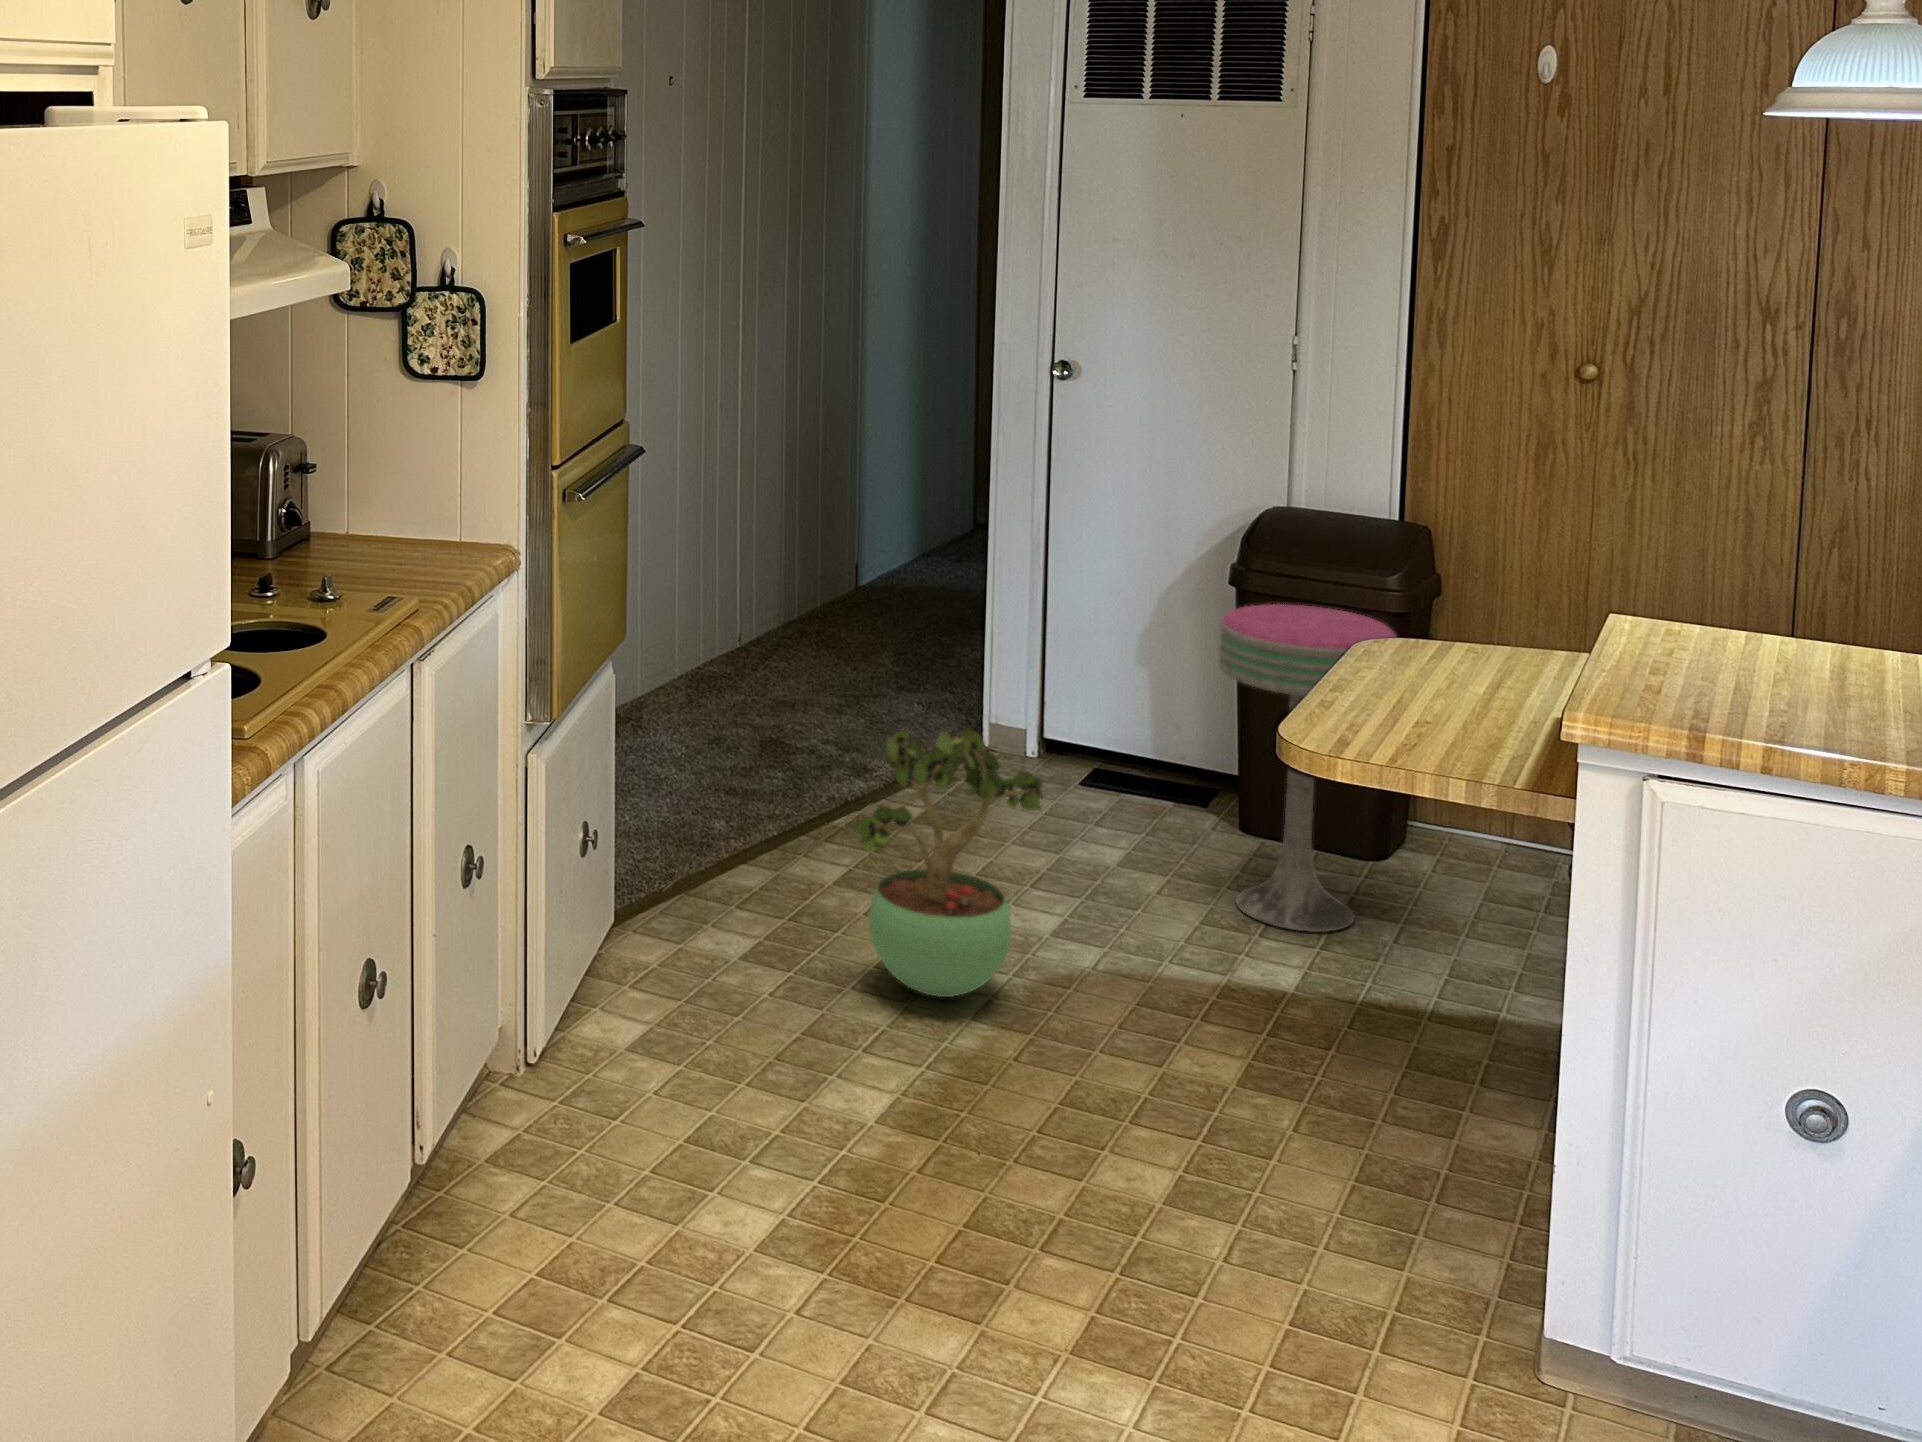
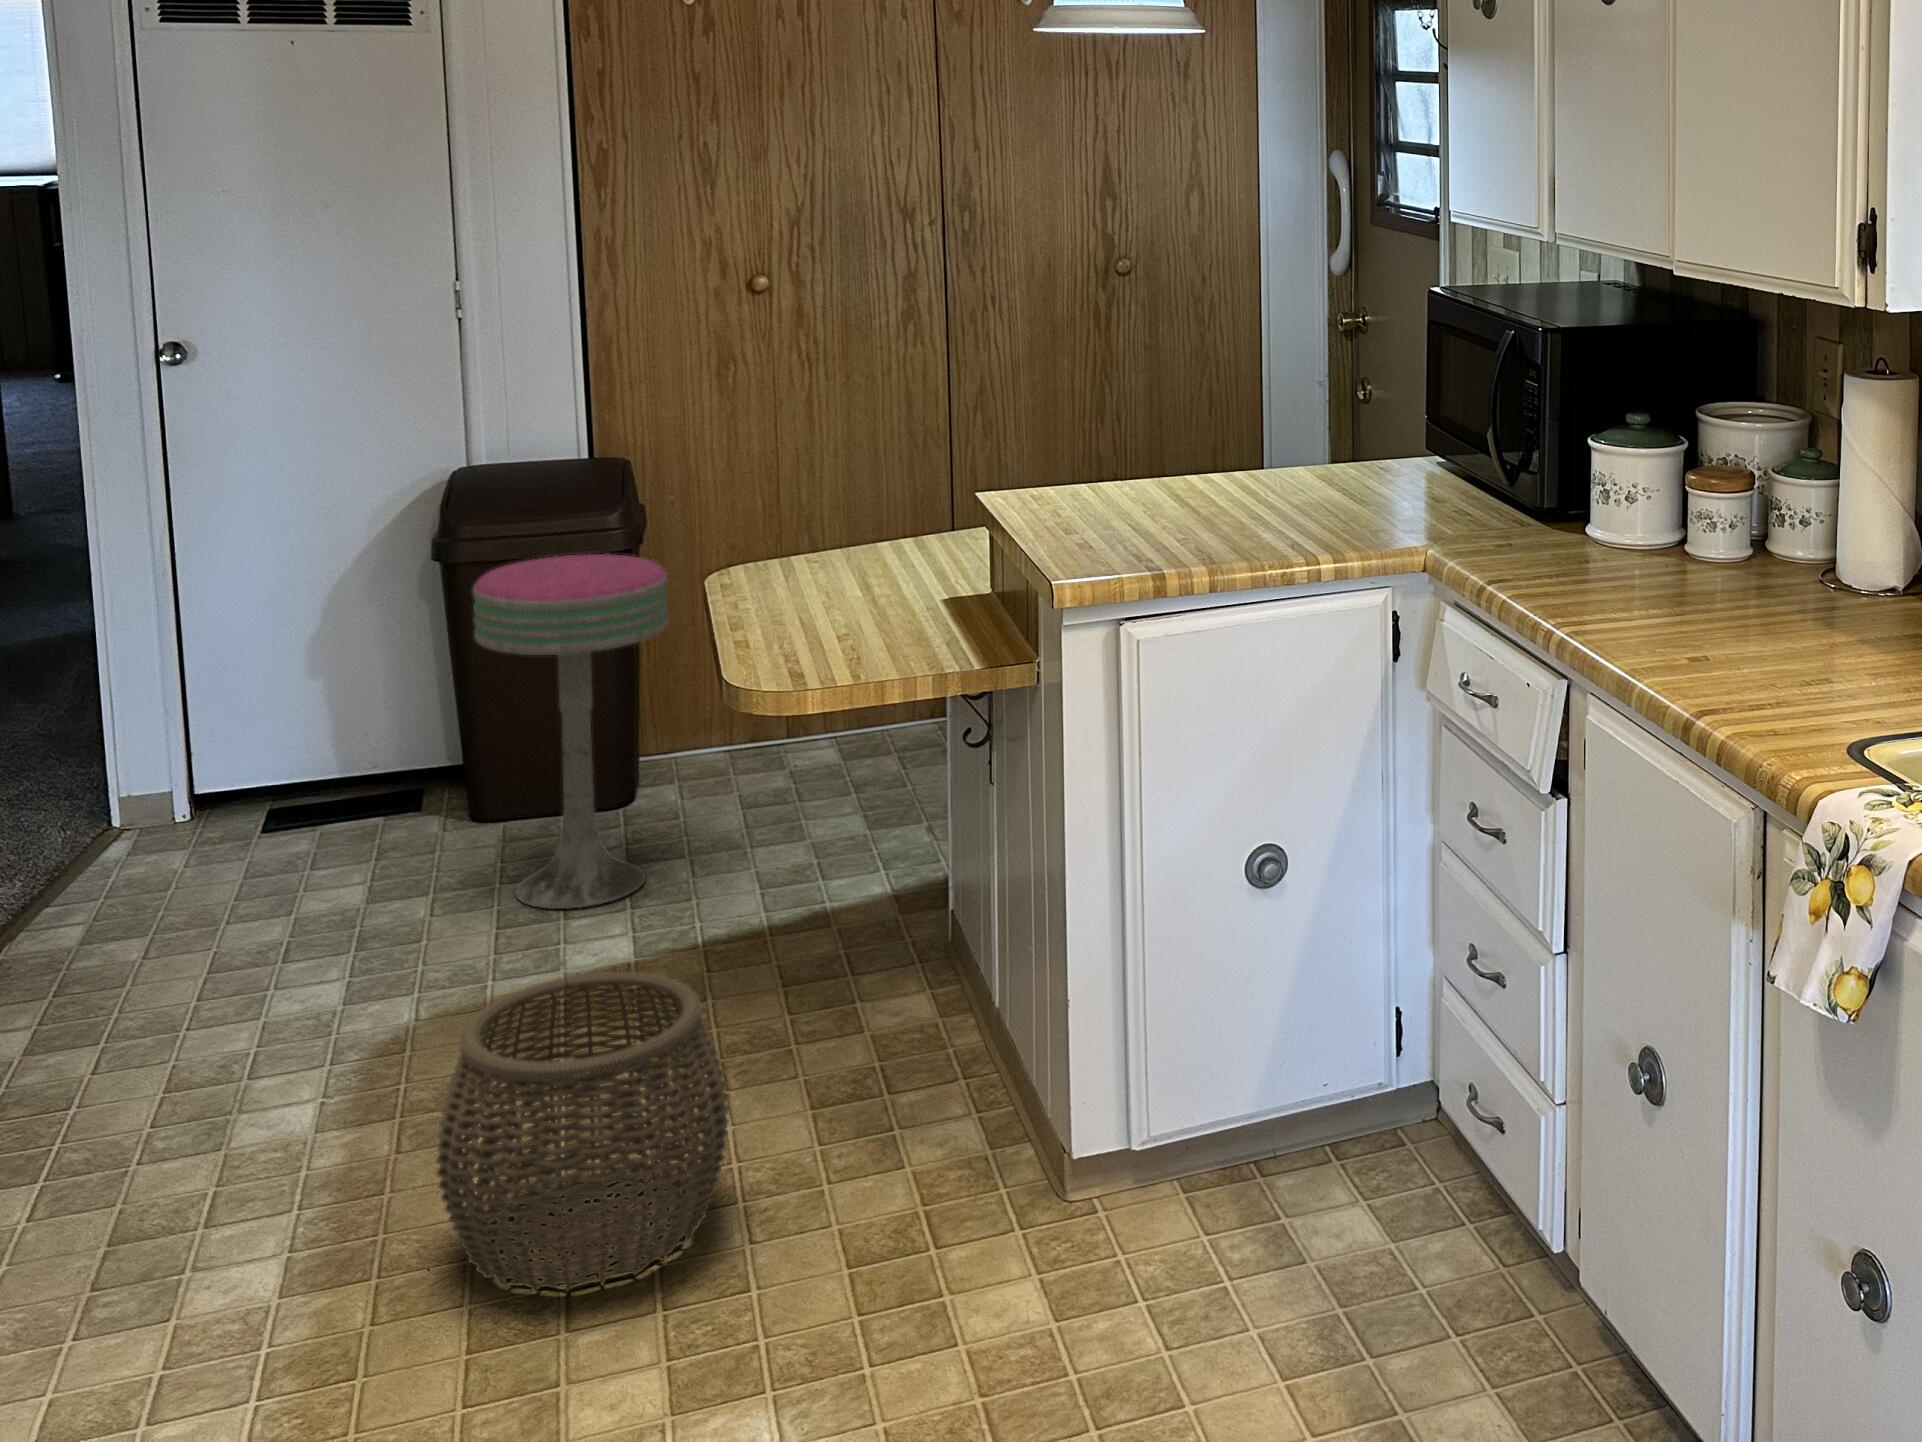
potted plant: present [855,728,1043,997] -> none [112,781,375,1133]
woven basket: none [984,954,1235,1236] -> present [436,972,730,1292]

